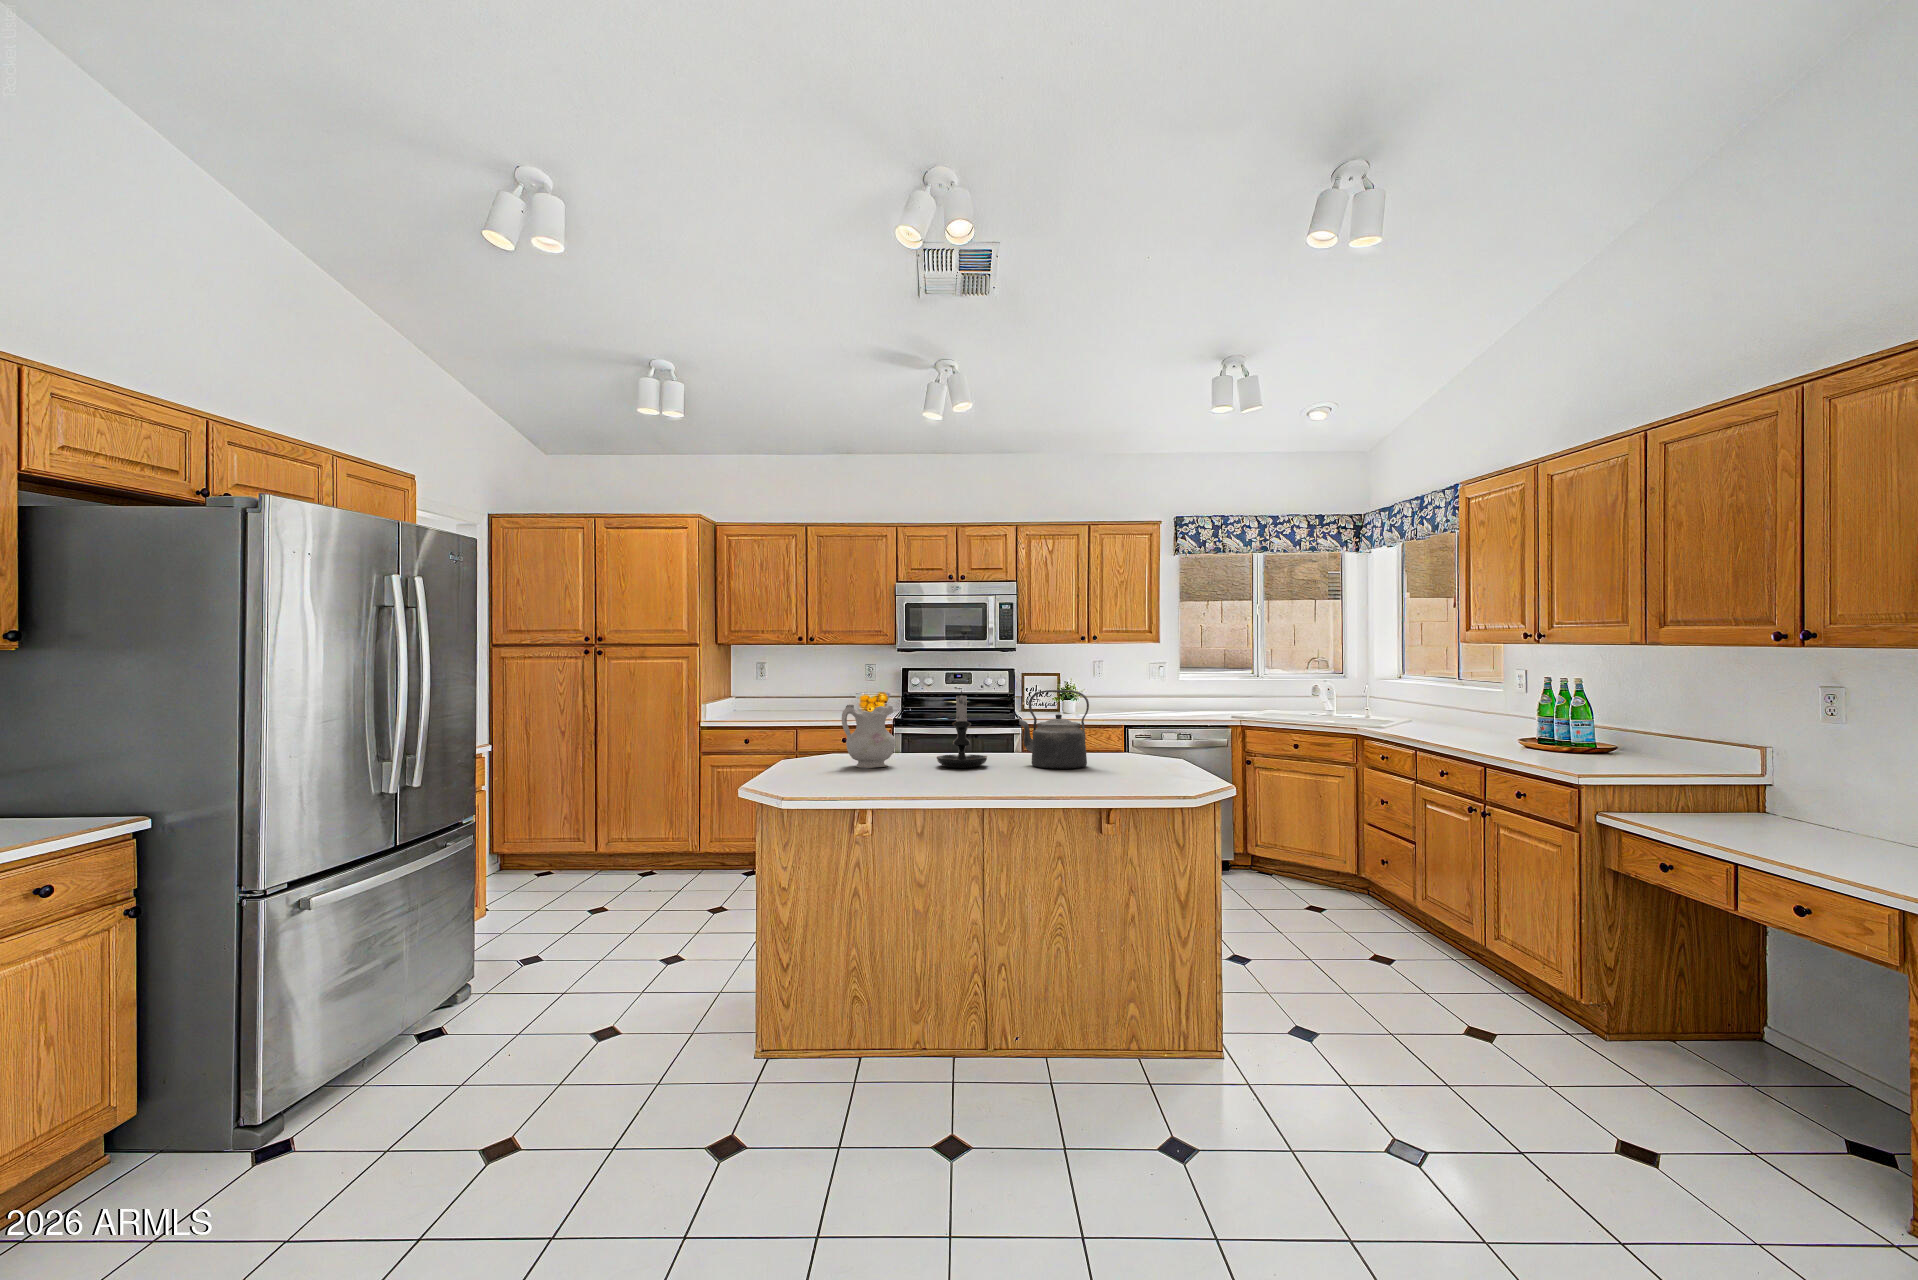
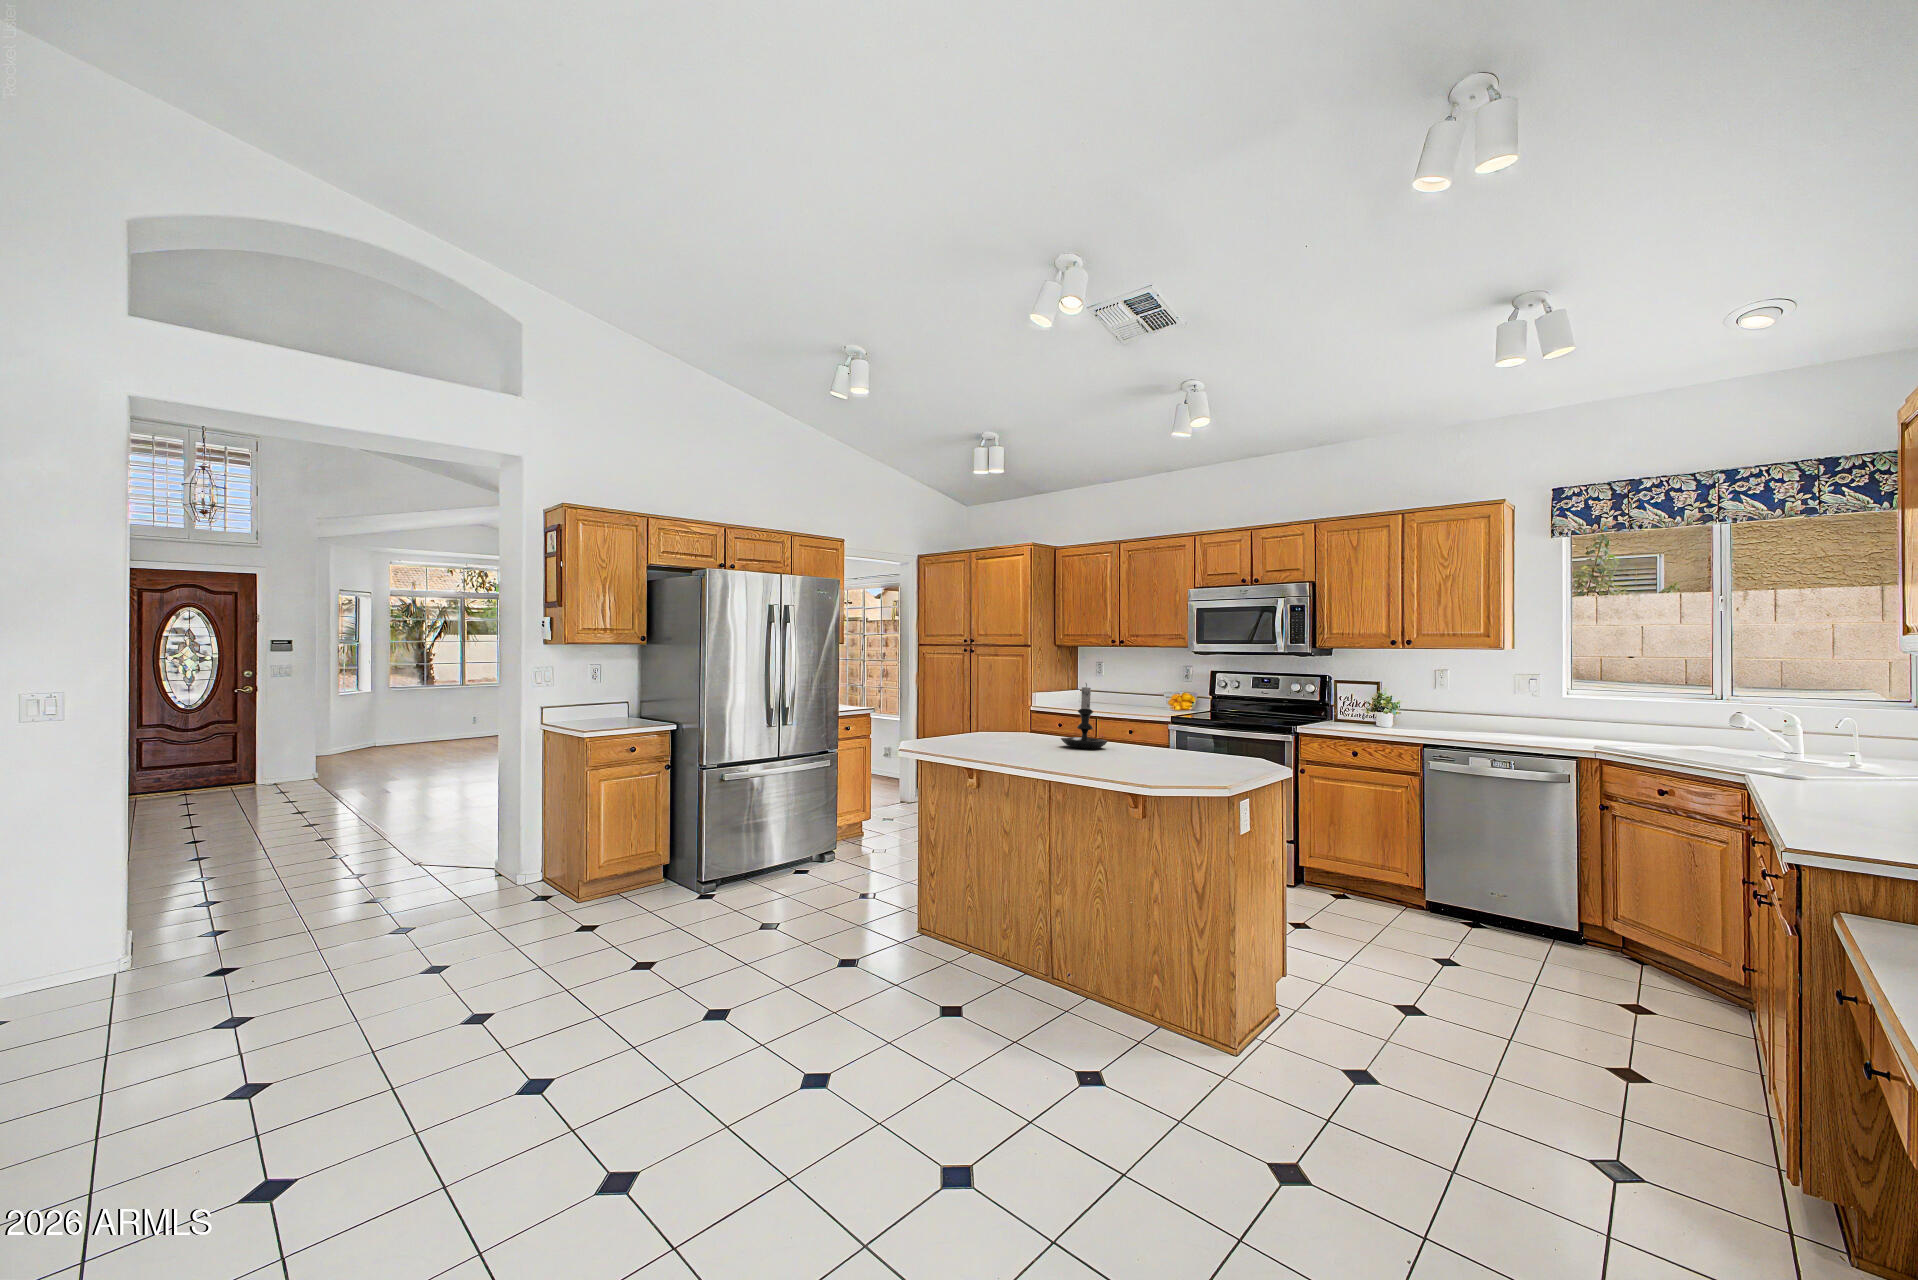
kettle: present [1019,690,1089,769] -> none [1136,686,1189,759]
ceramic pitcher: present [842,705,895,768] -> none [1000,690,1043,741]

